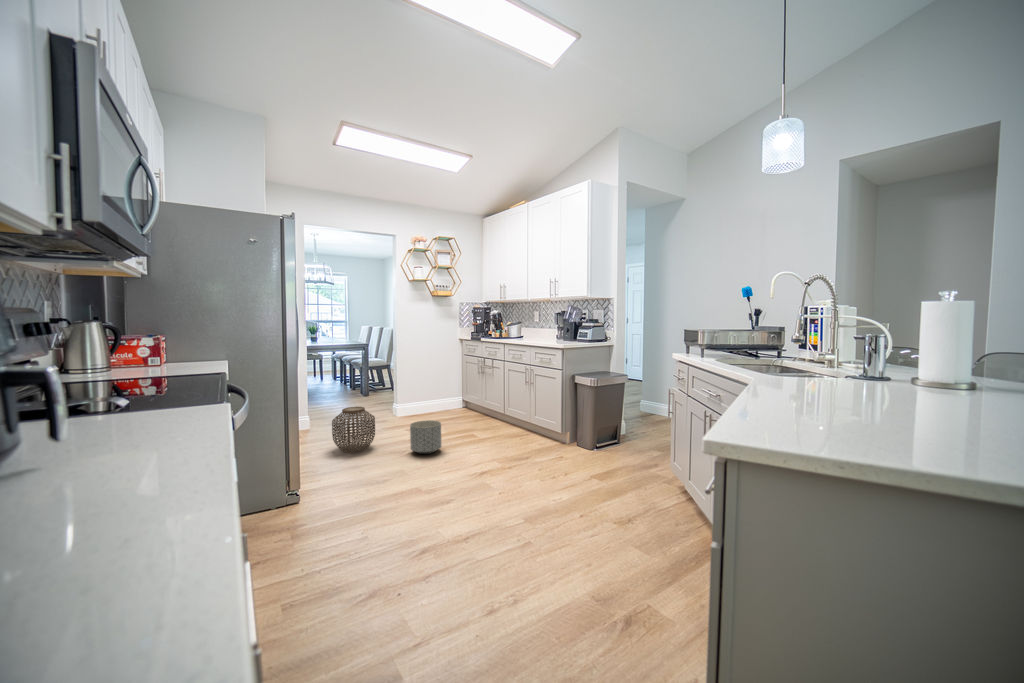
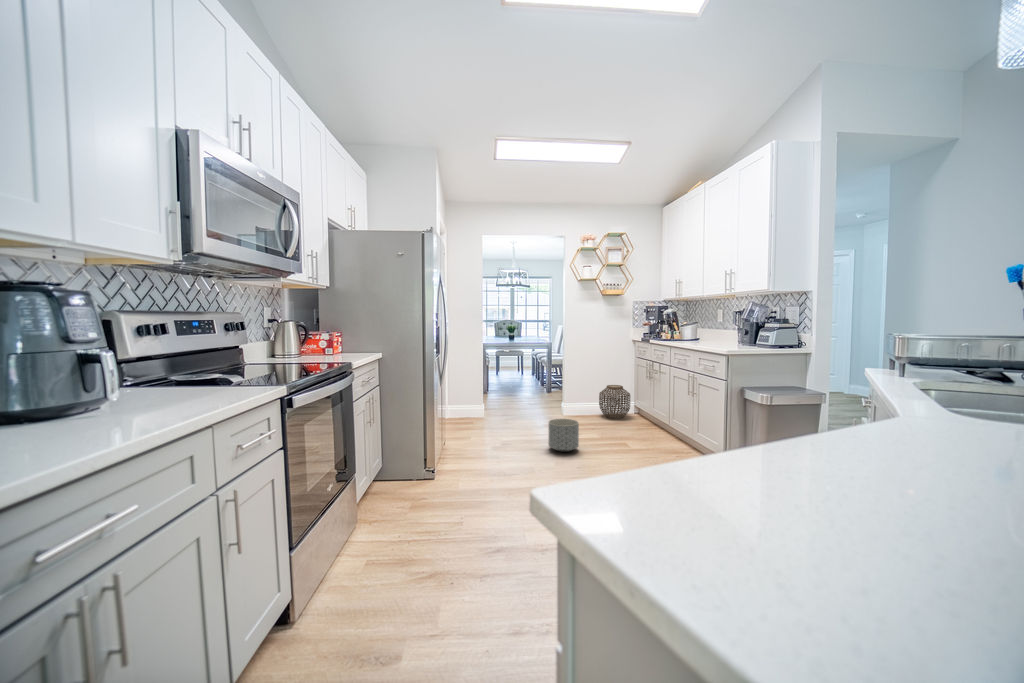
woven basket: present [332,407,375,453] -> present [599,385,630,419]

